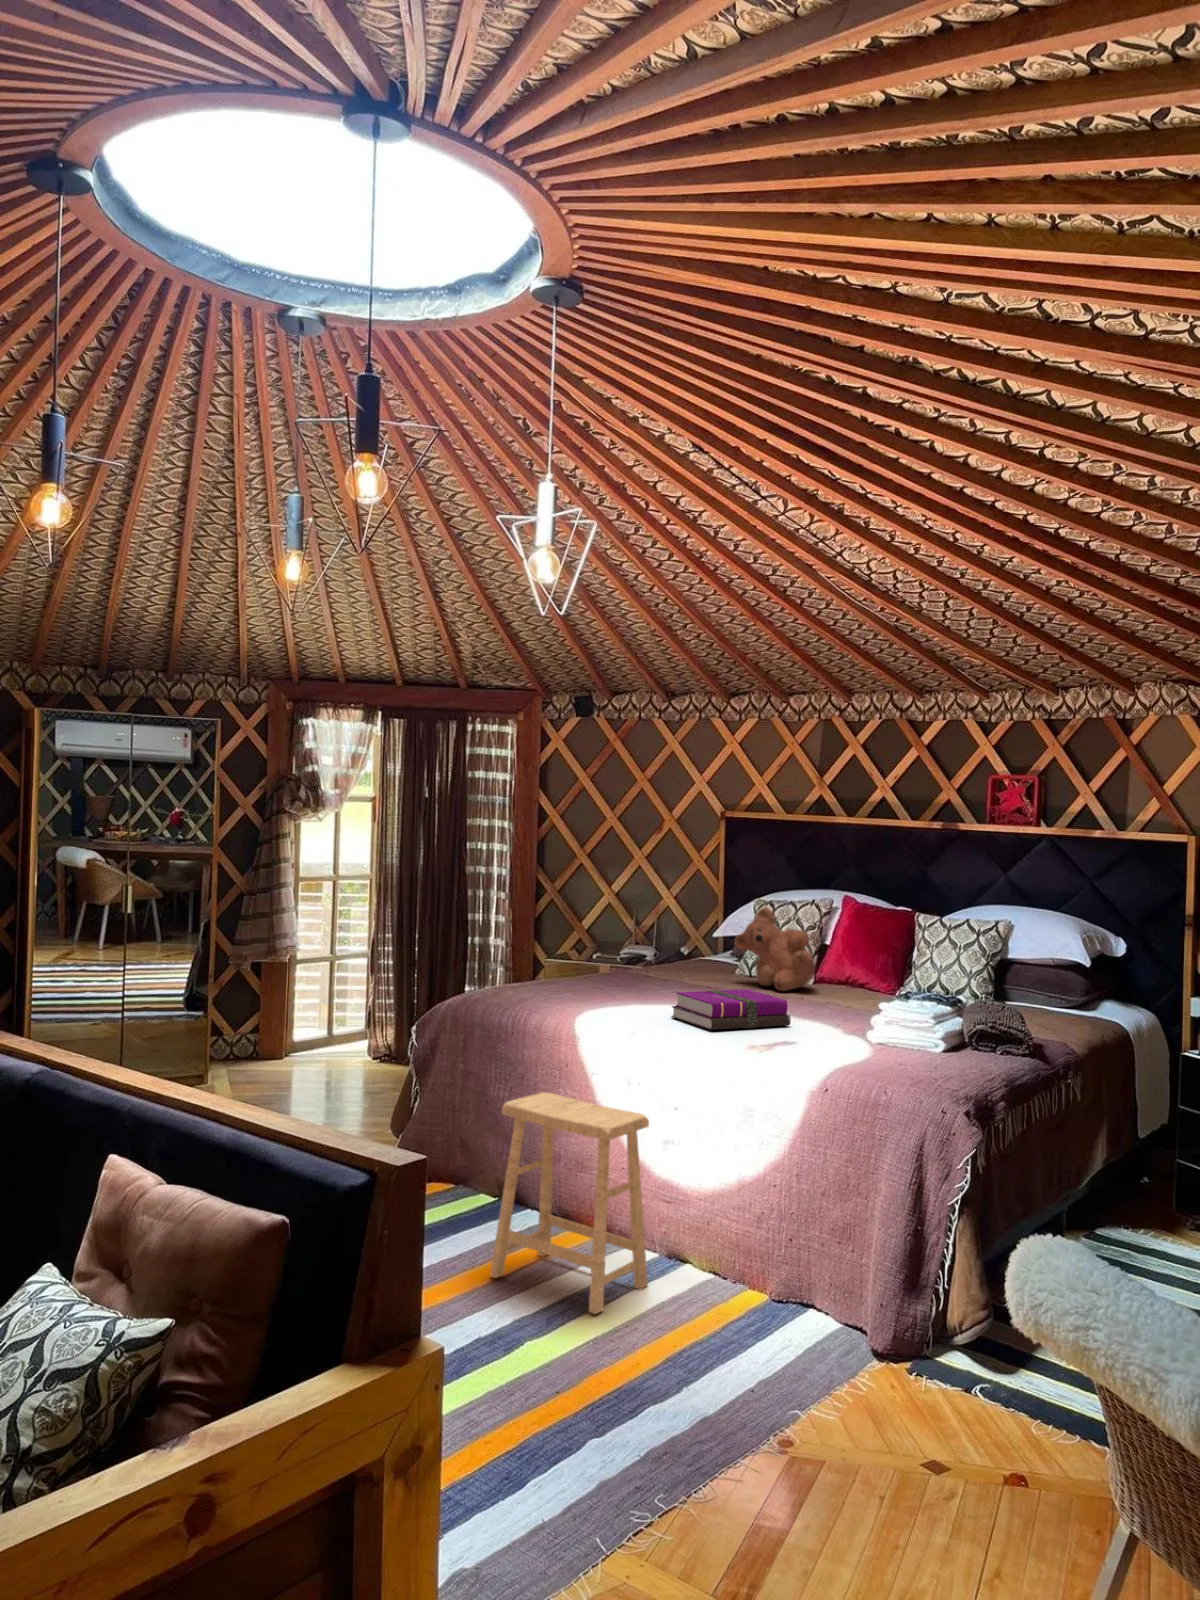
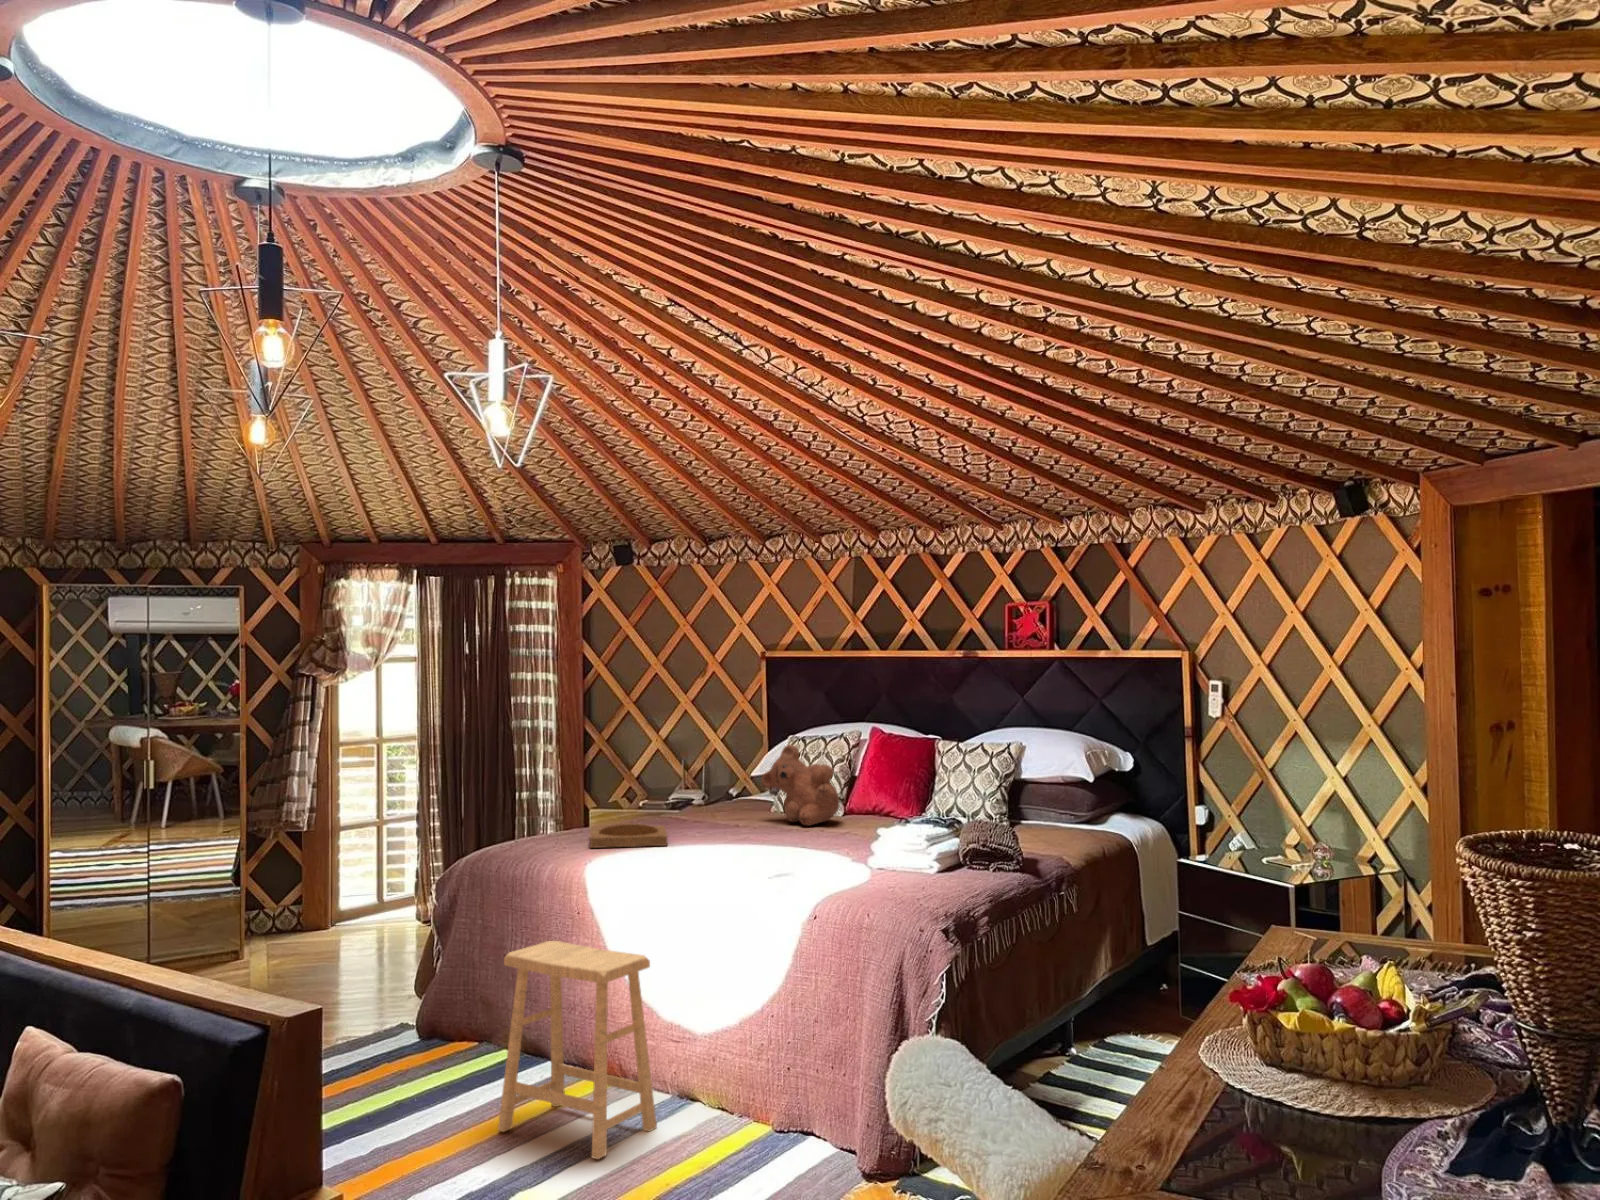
tray: none [568,978,649,1003] -> present [590,823,667,848]
notebook: present [671,990,791,1030] -> none [684,826,800,867]

